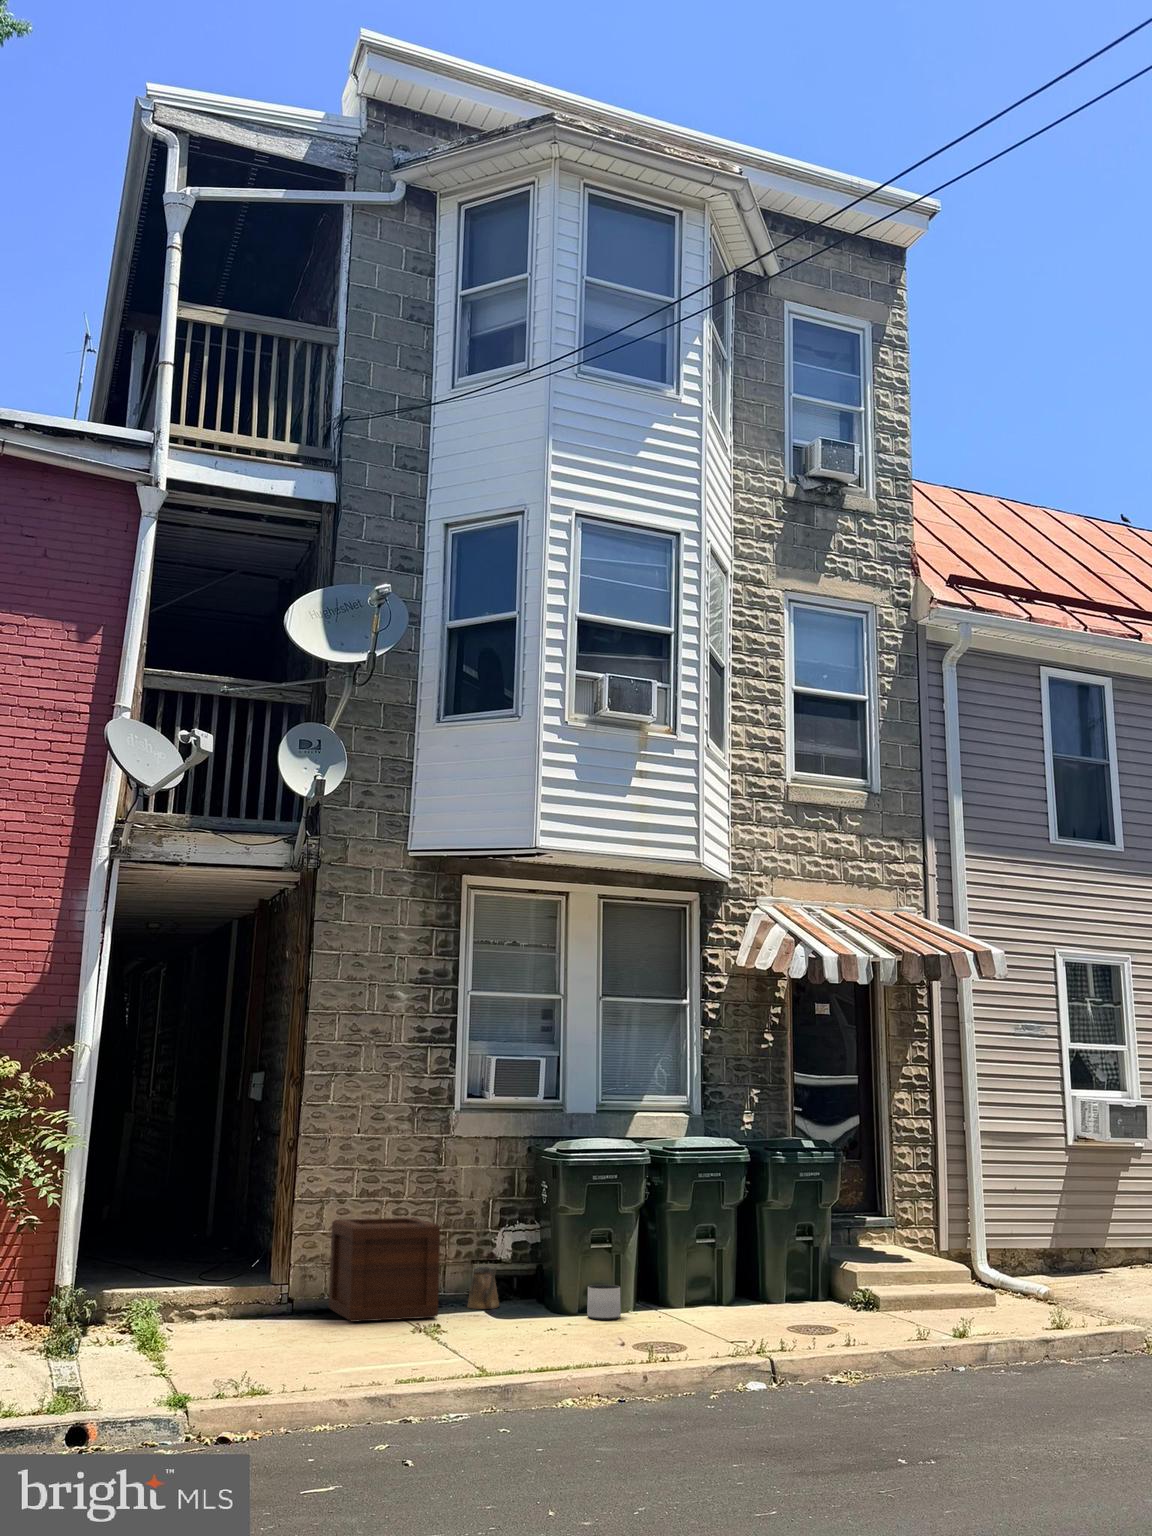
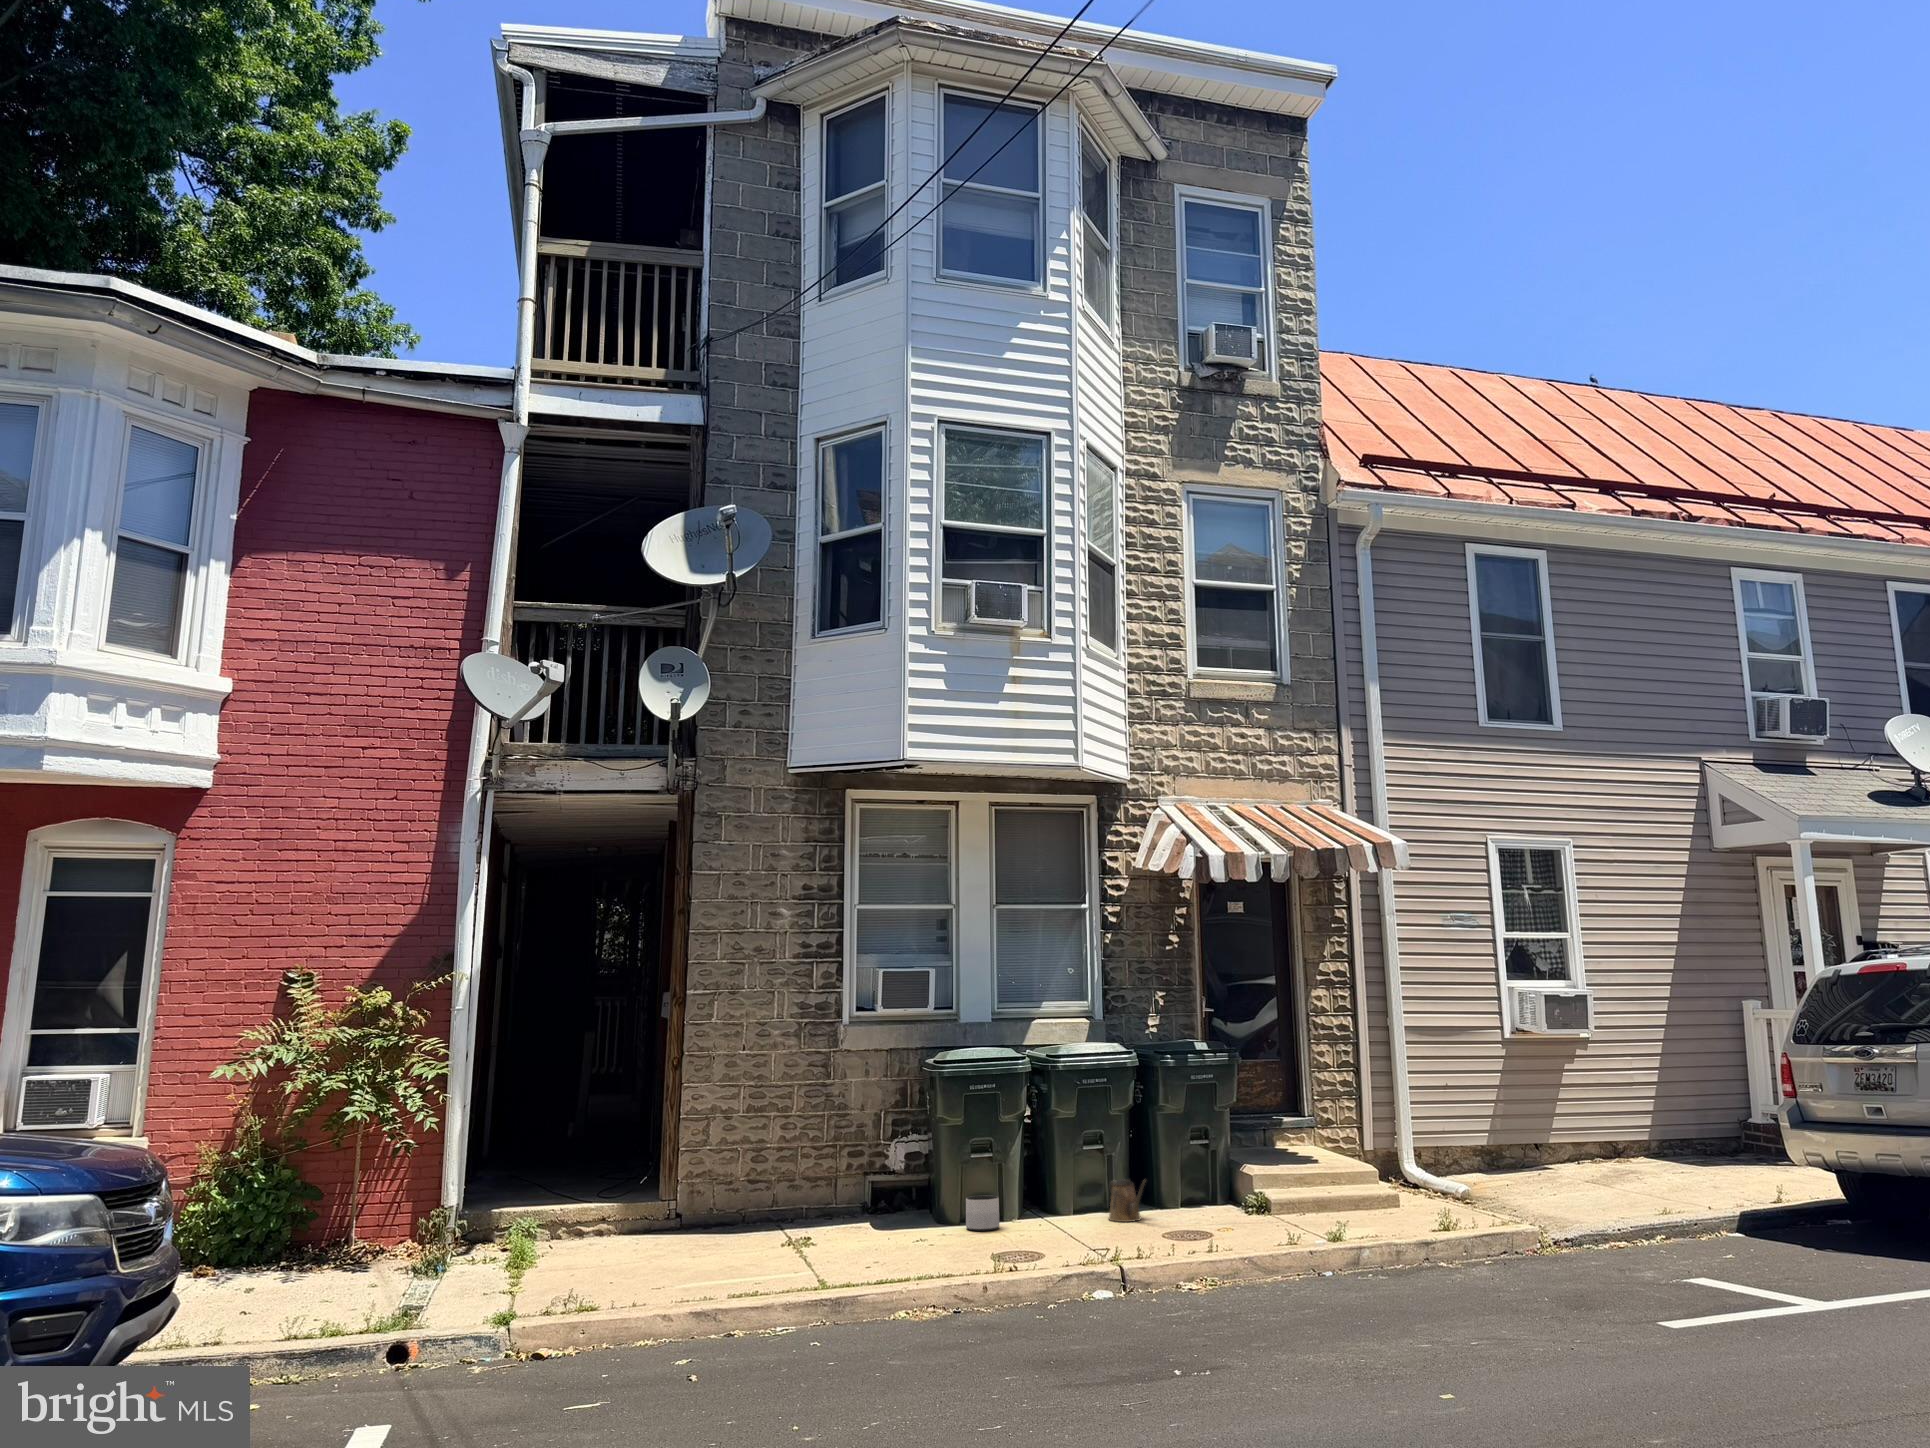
wooden crate: present [329,1218,440,1322] -> none [716,1132,816,1238]
watering can: present [467,1267,499,1309] -> present [1109,1179,1146,1222]

